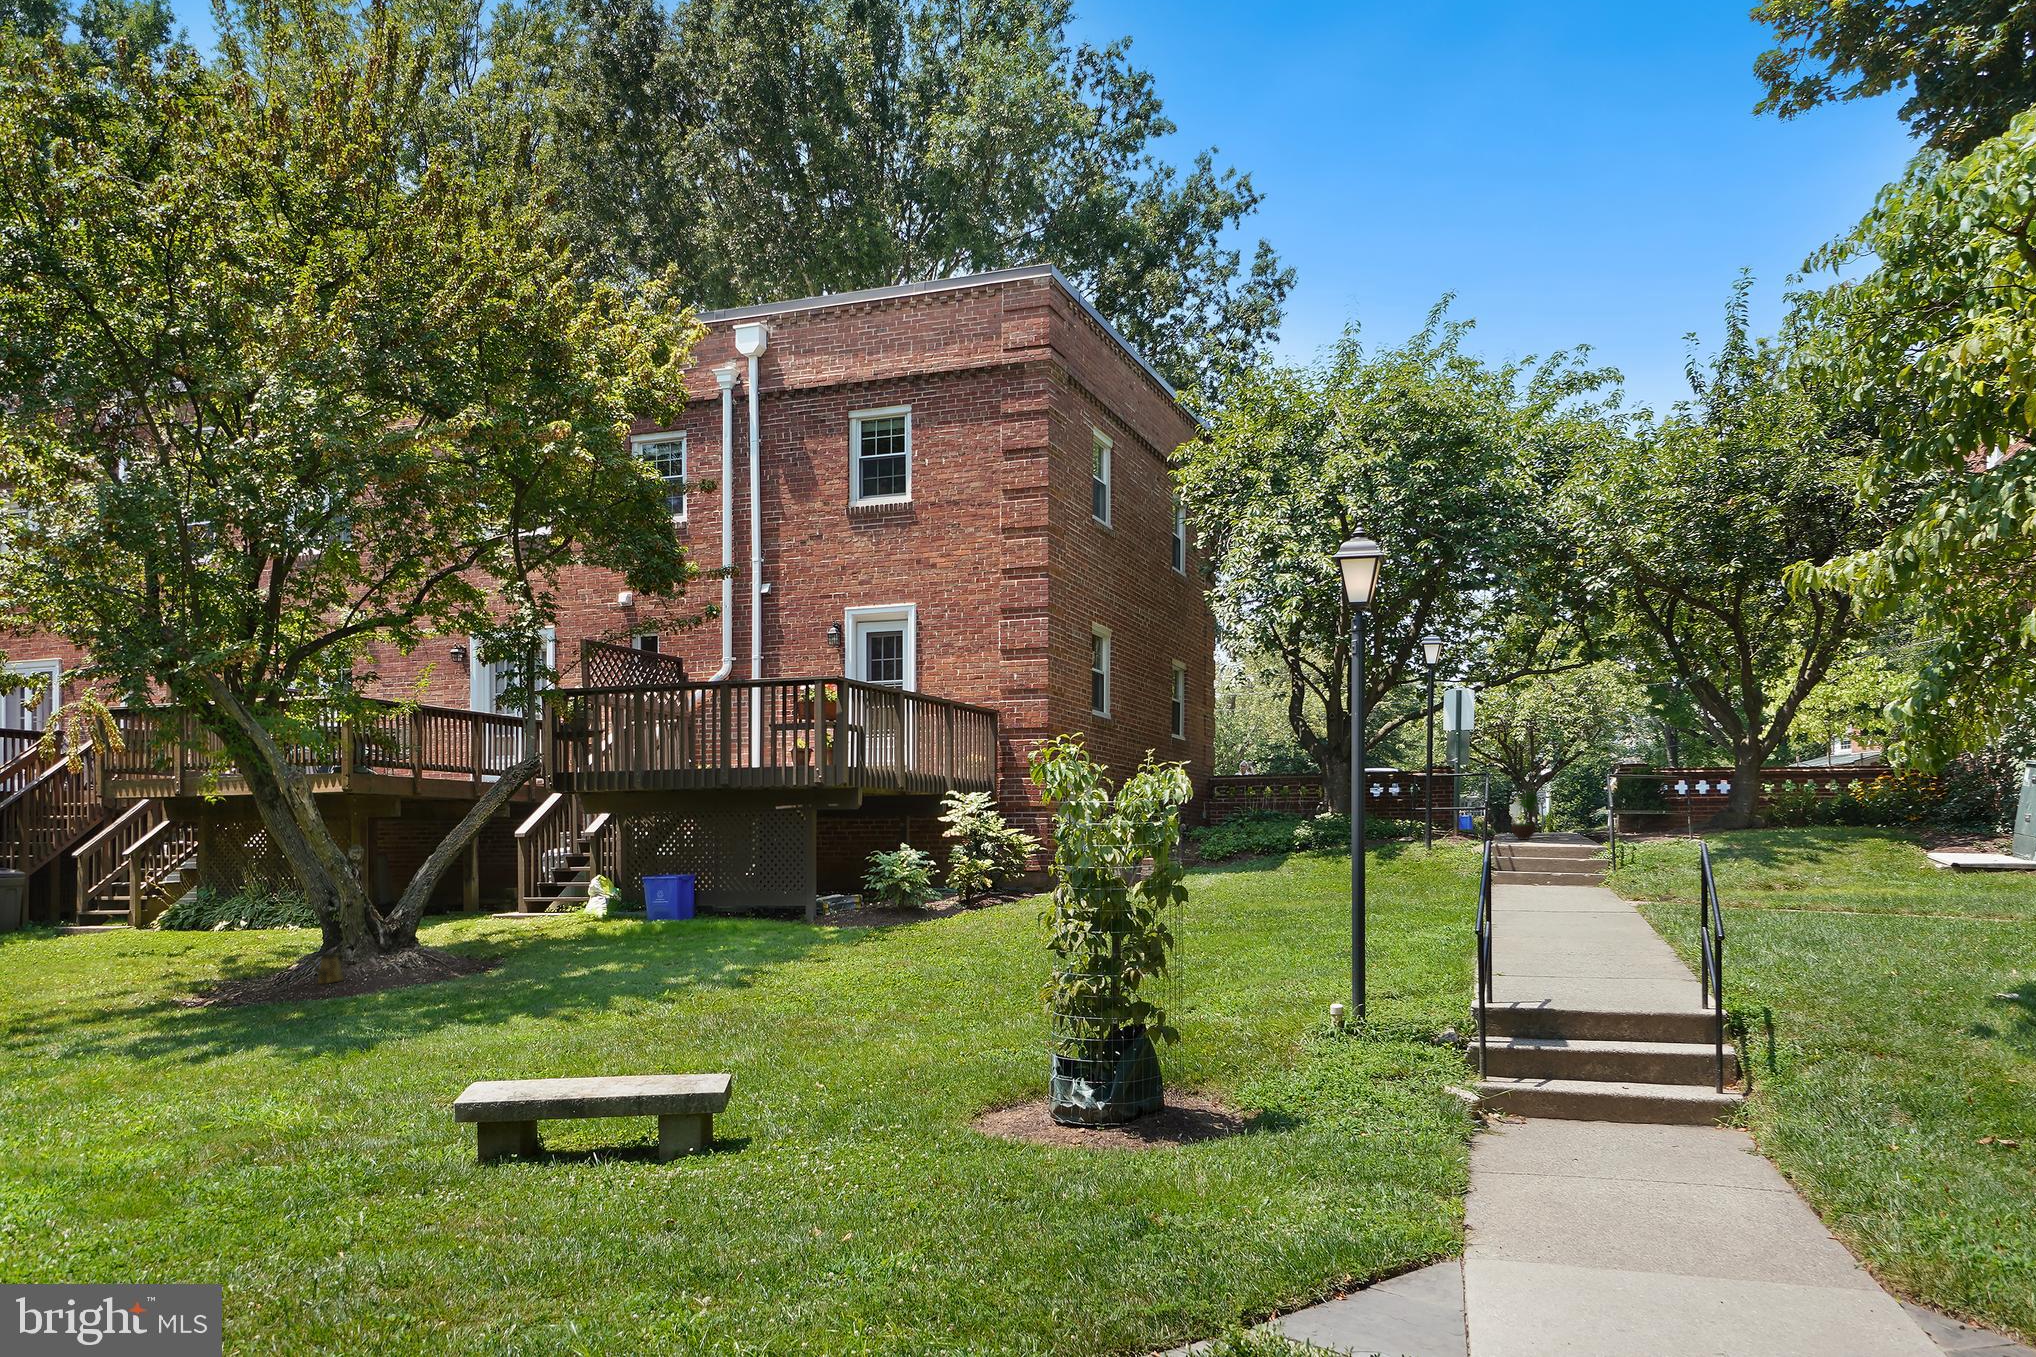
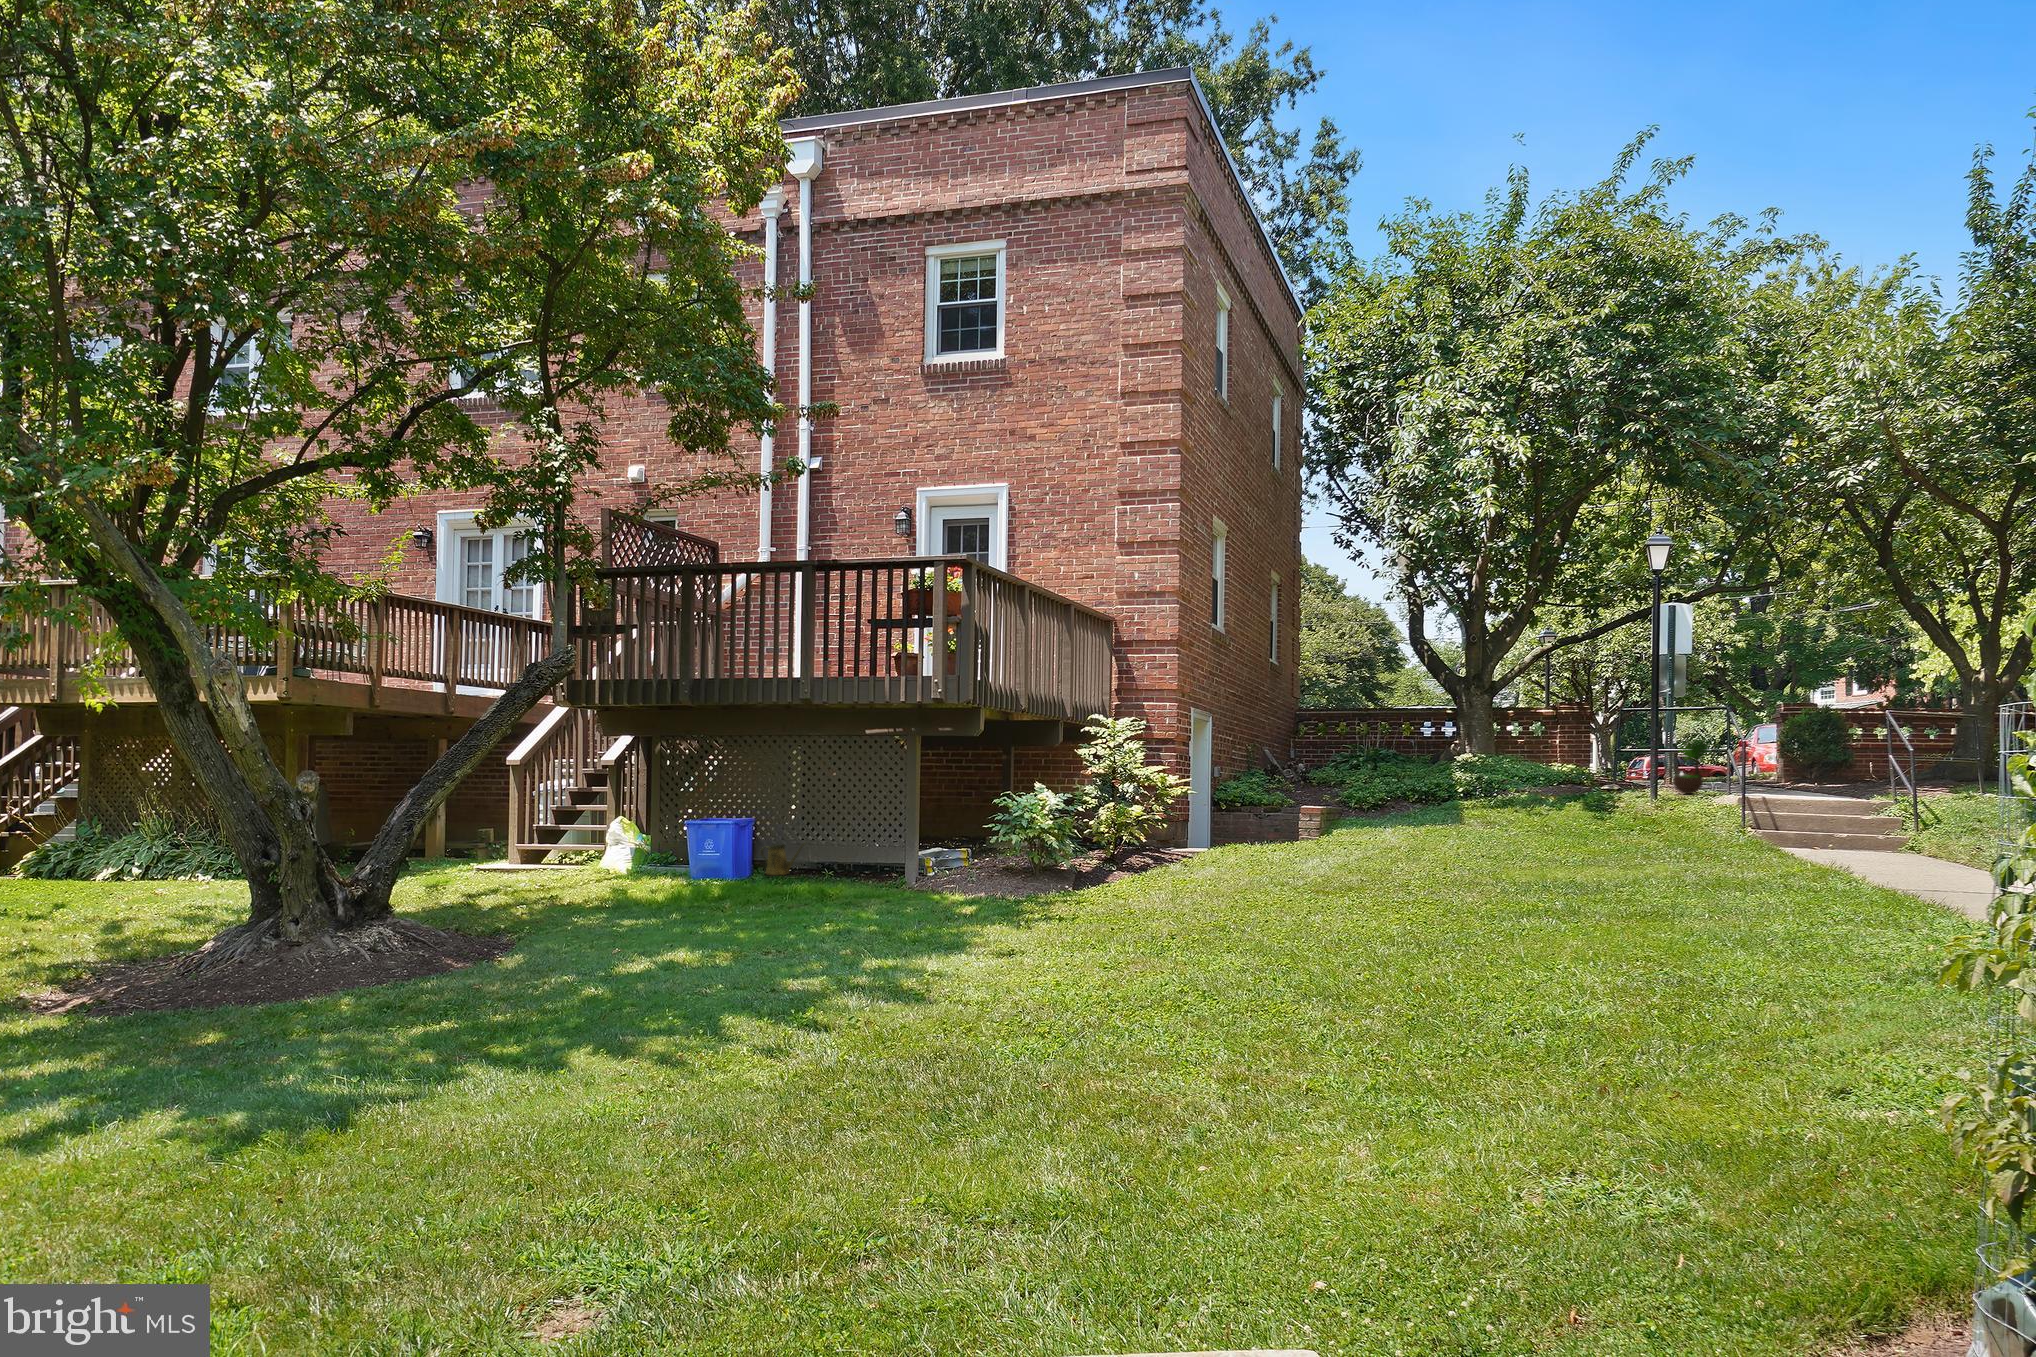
watering can: present [308,953,344,984] -> present [760,844,804,875]

